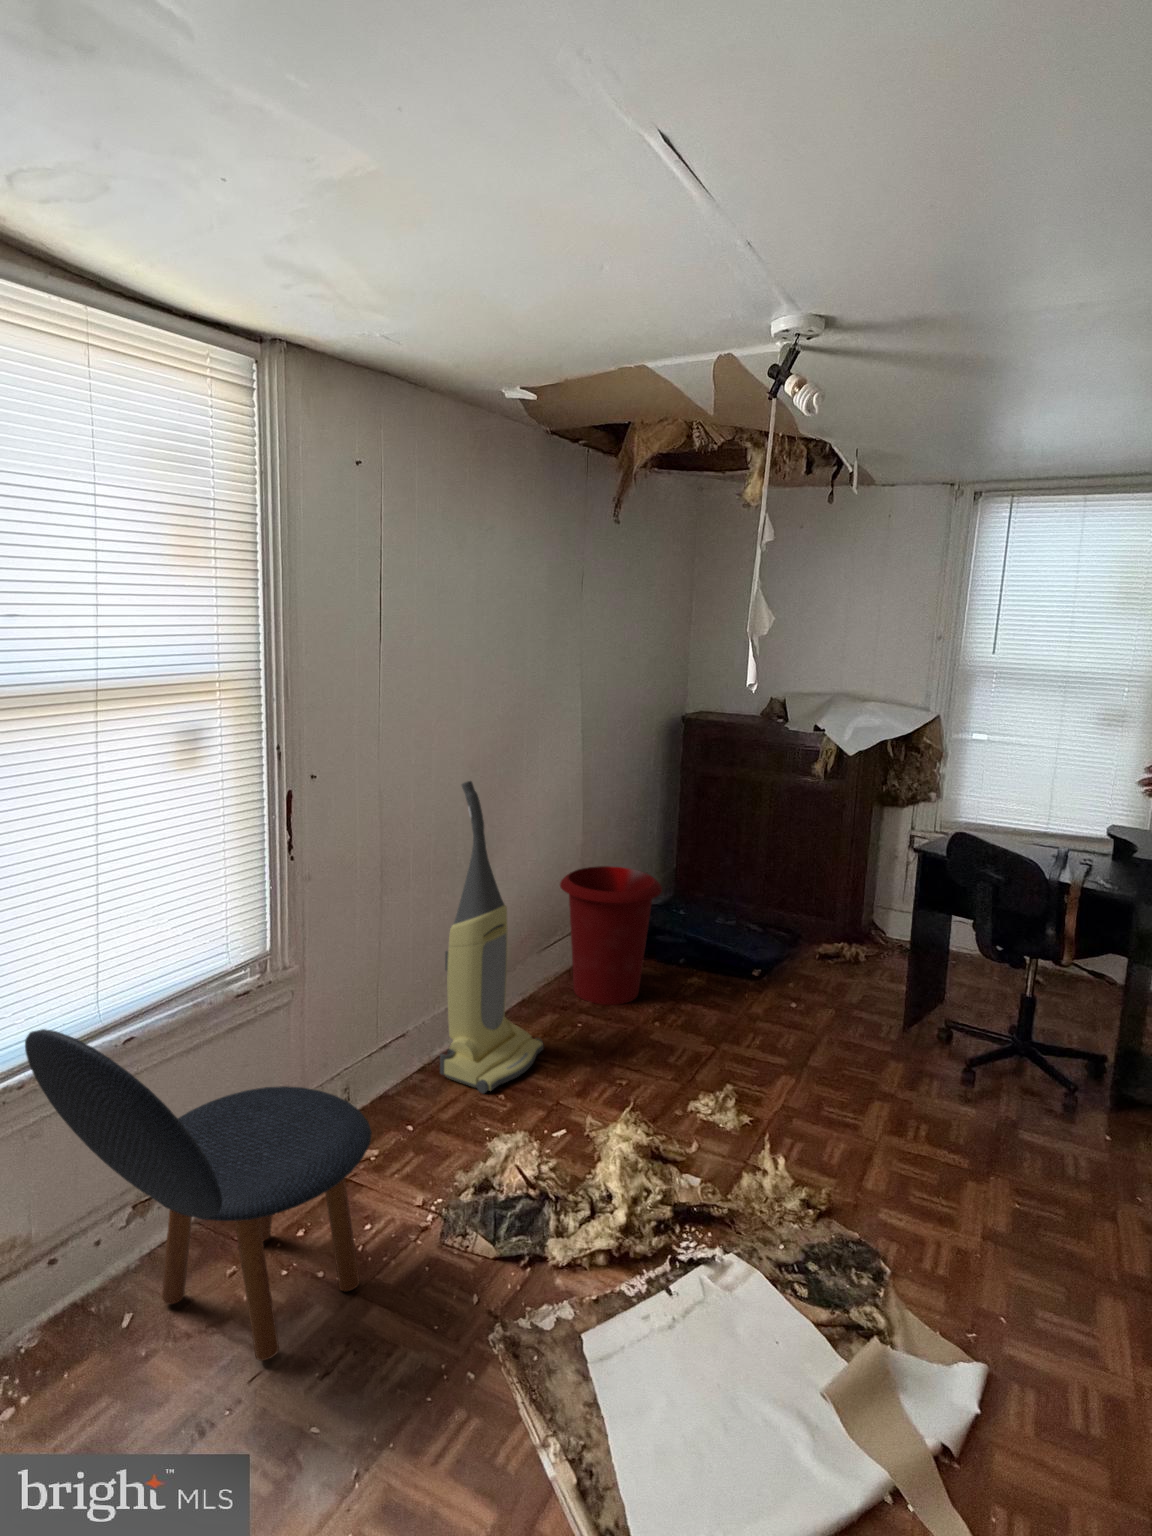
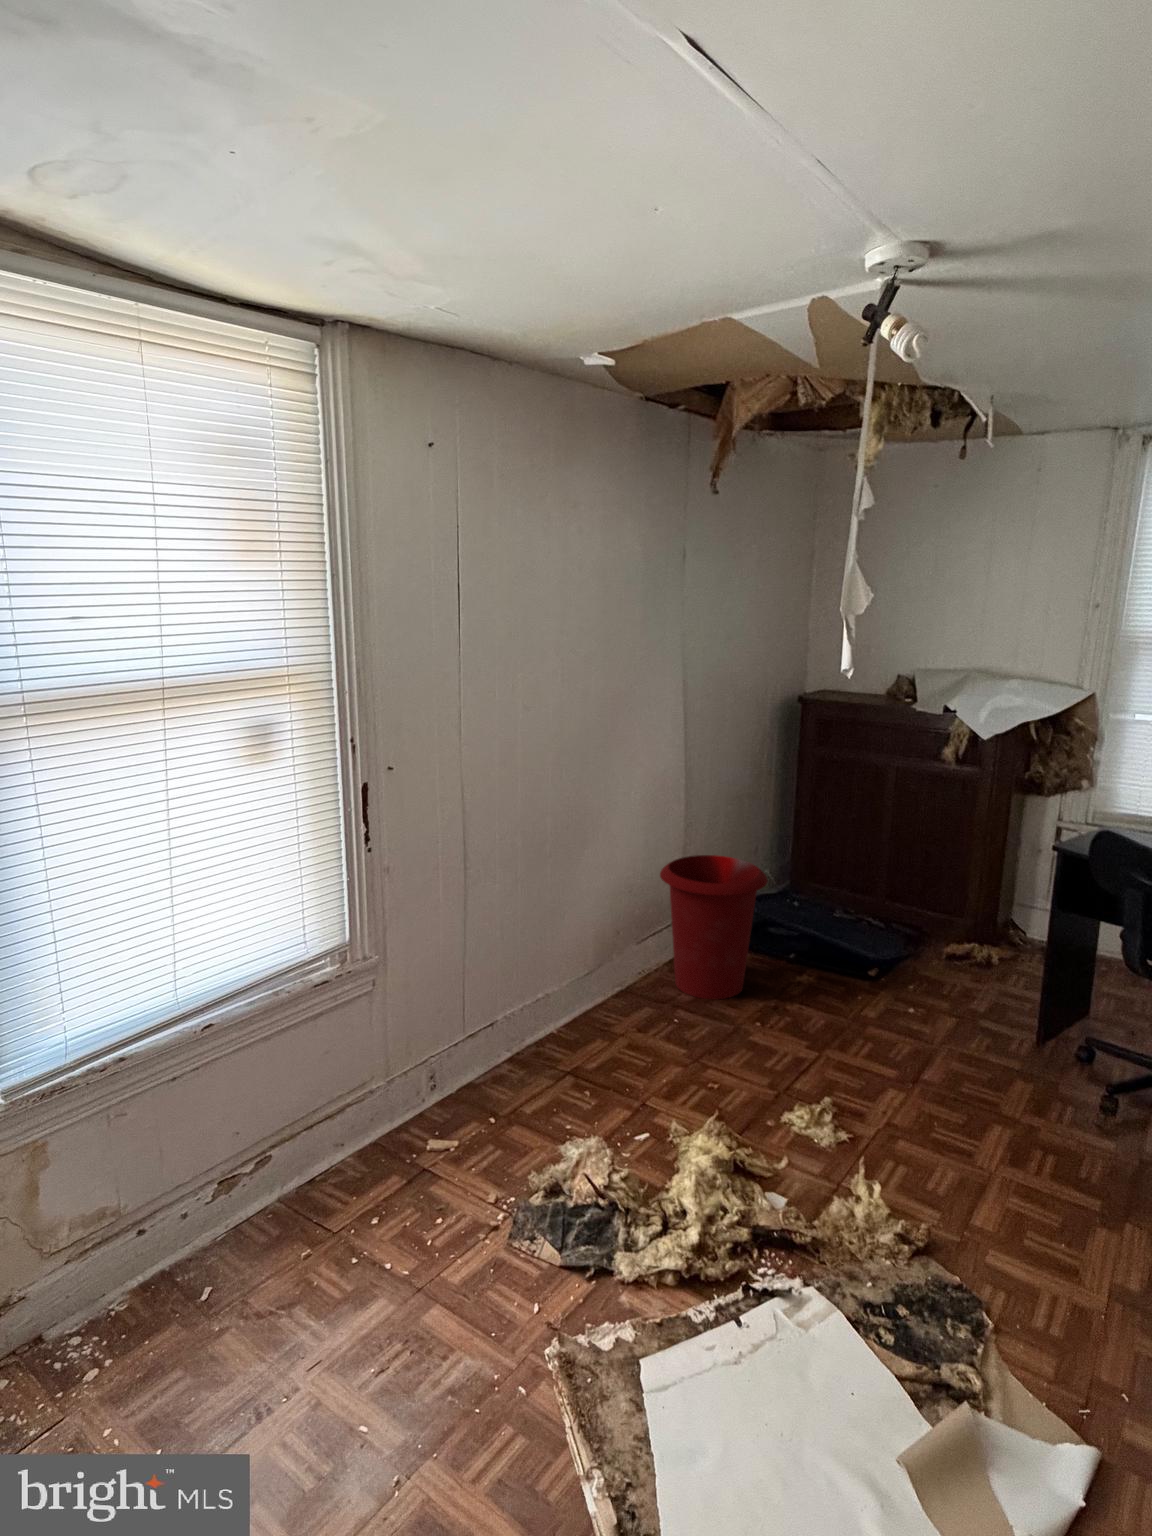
vacuum cleaner: present [440,781,544,1094] -> none [528,769,636,1088]
chair: present [25,1029,372,1361] -> none [87,1023,431,1354]

